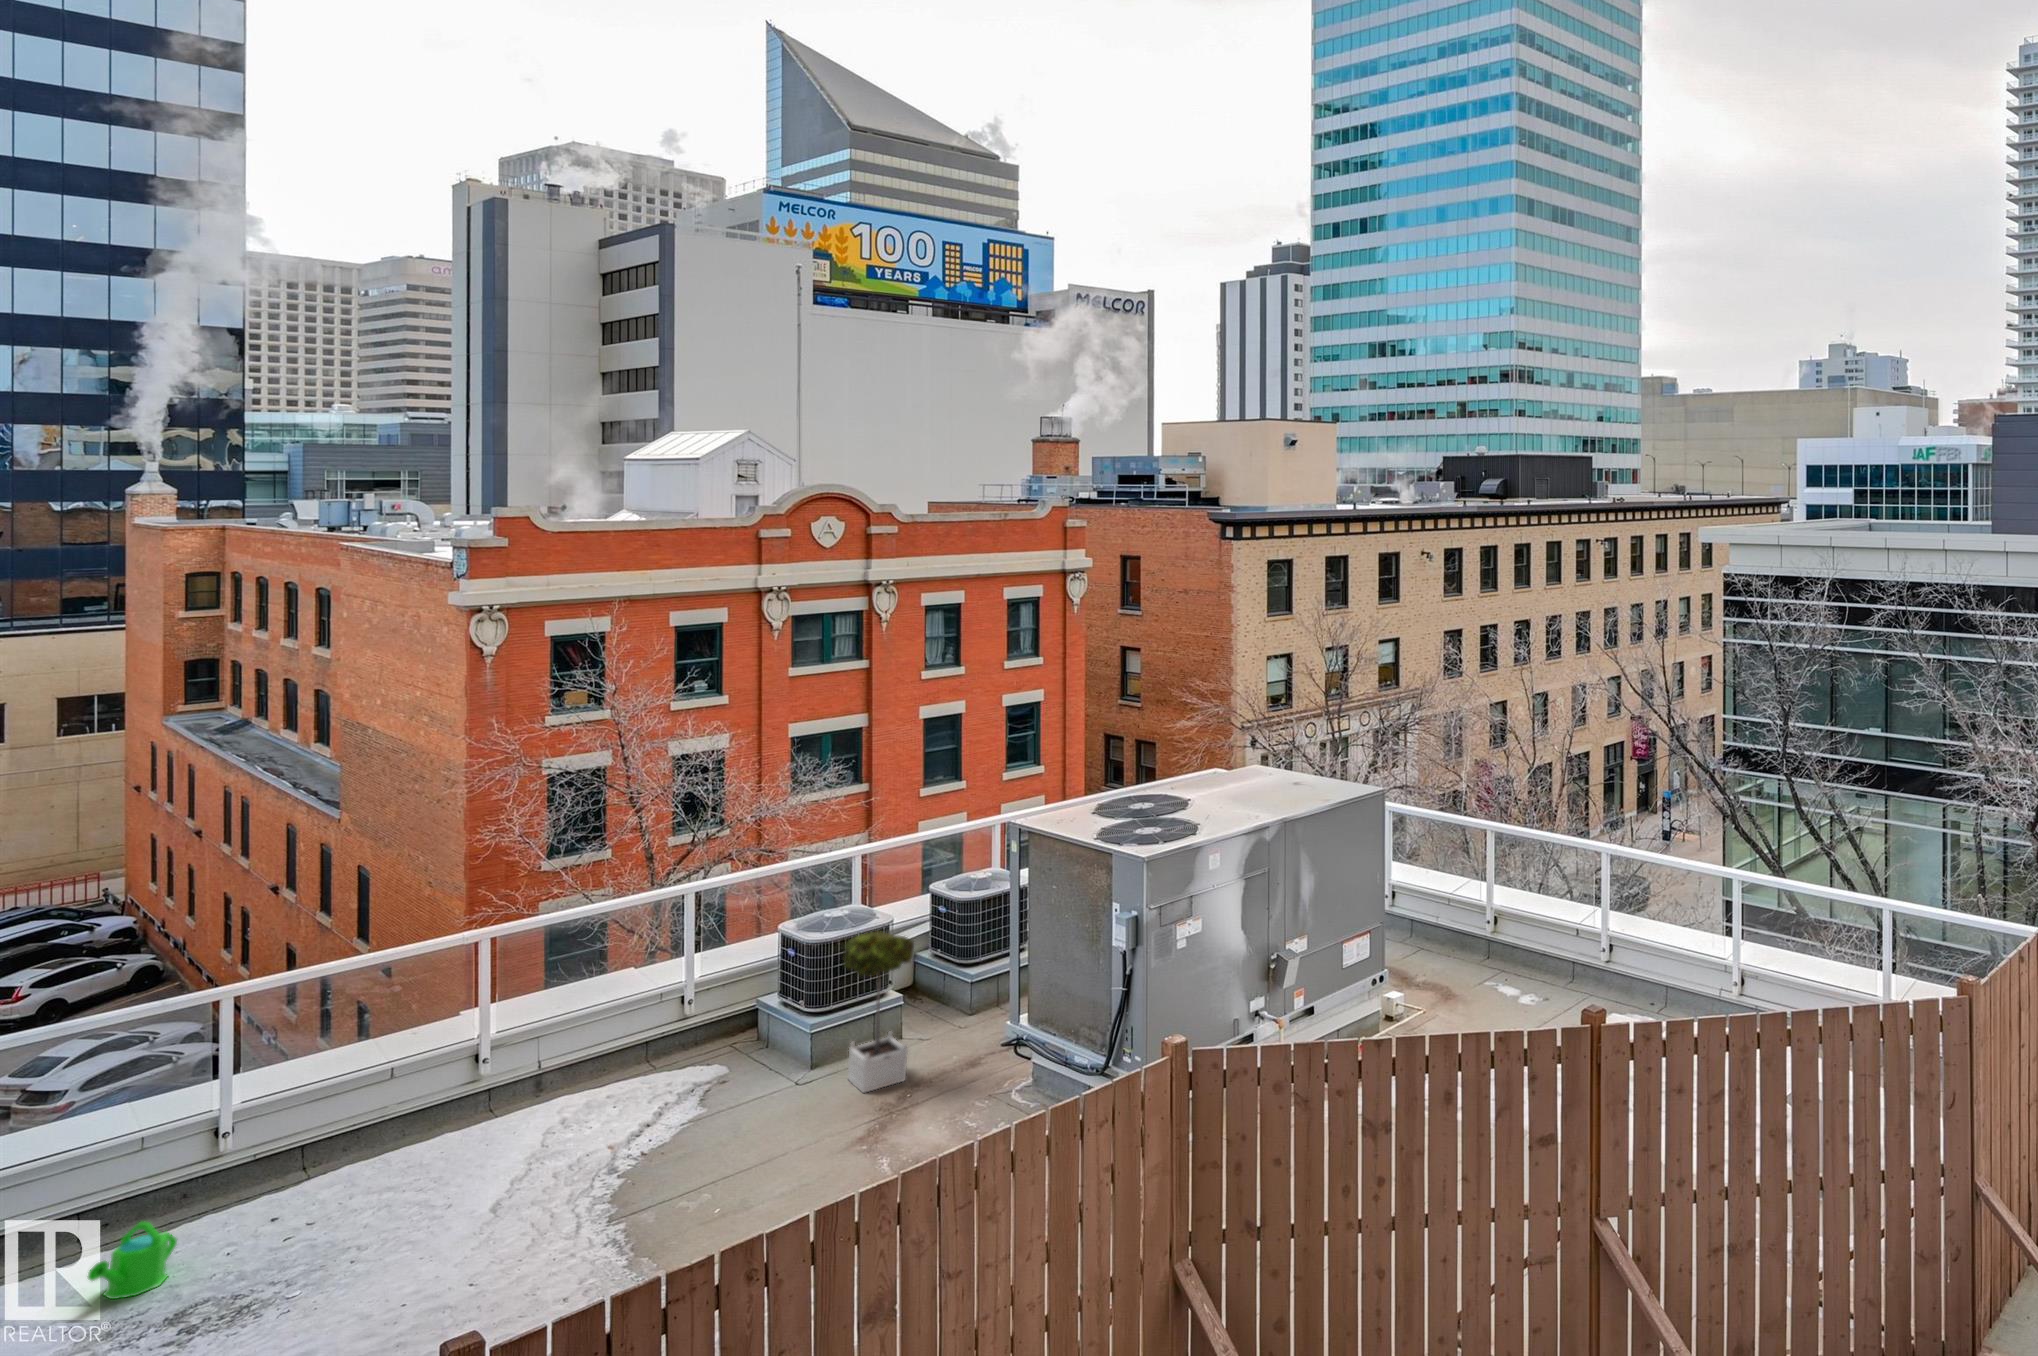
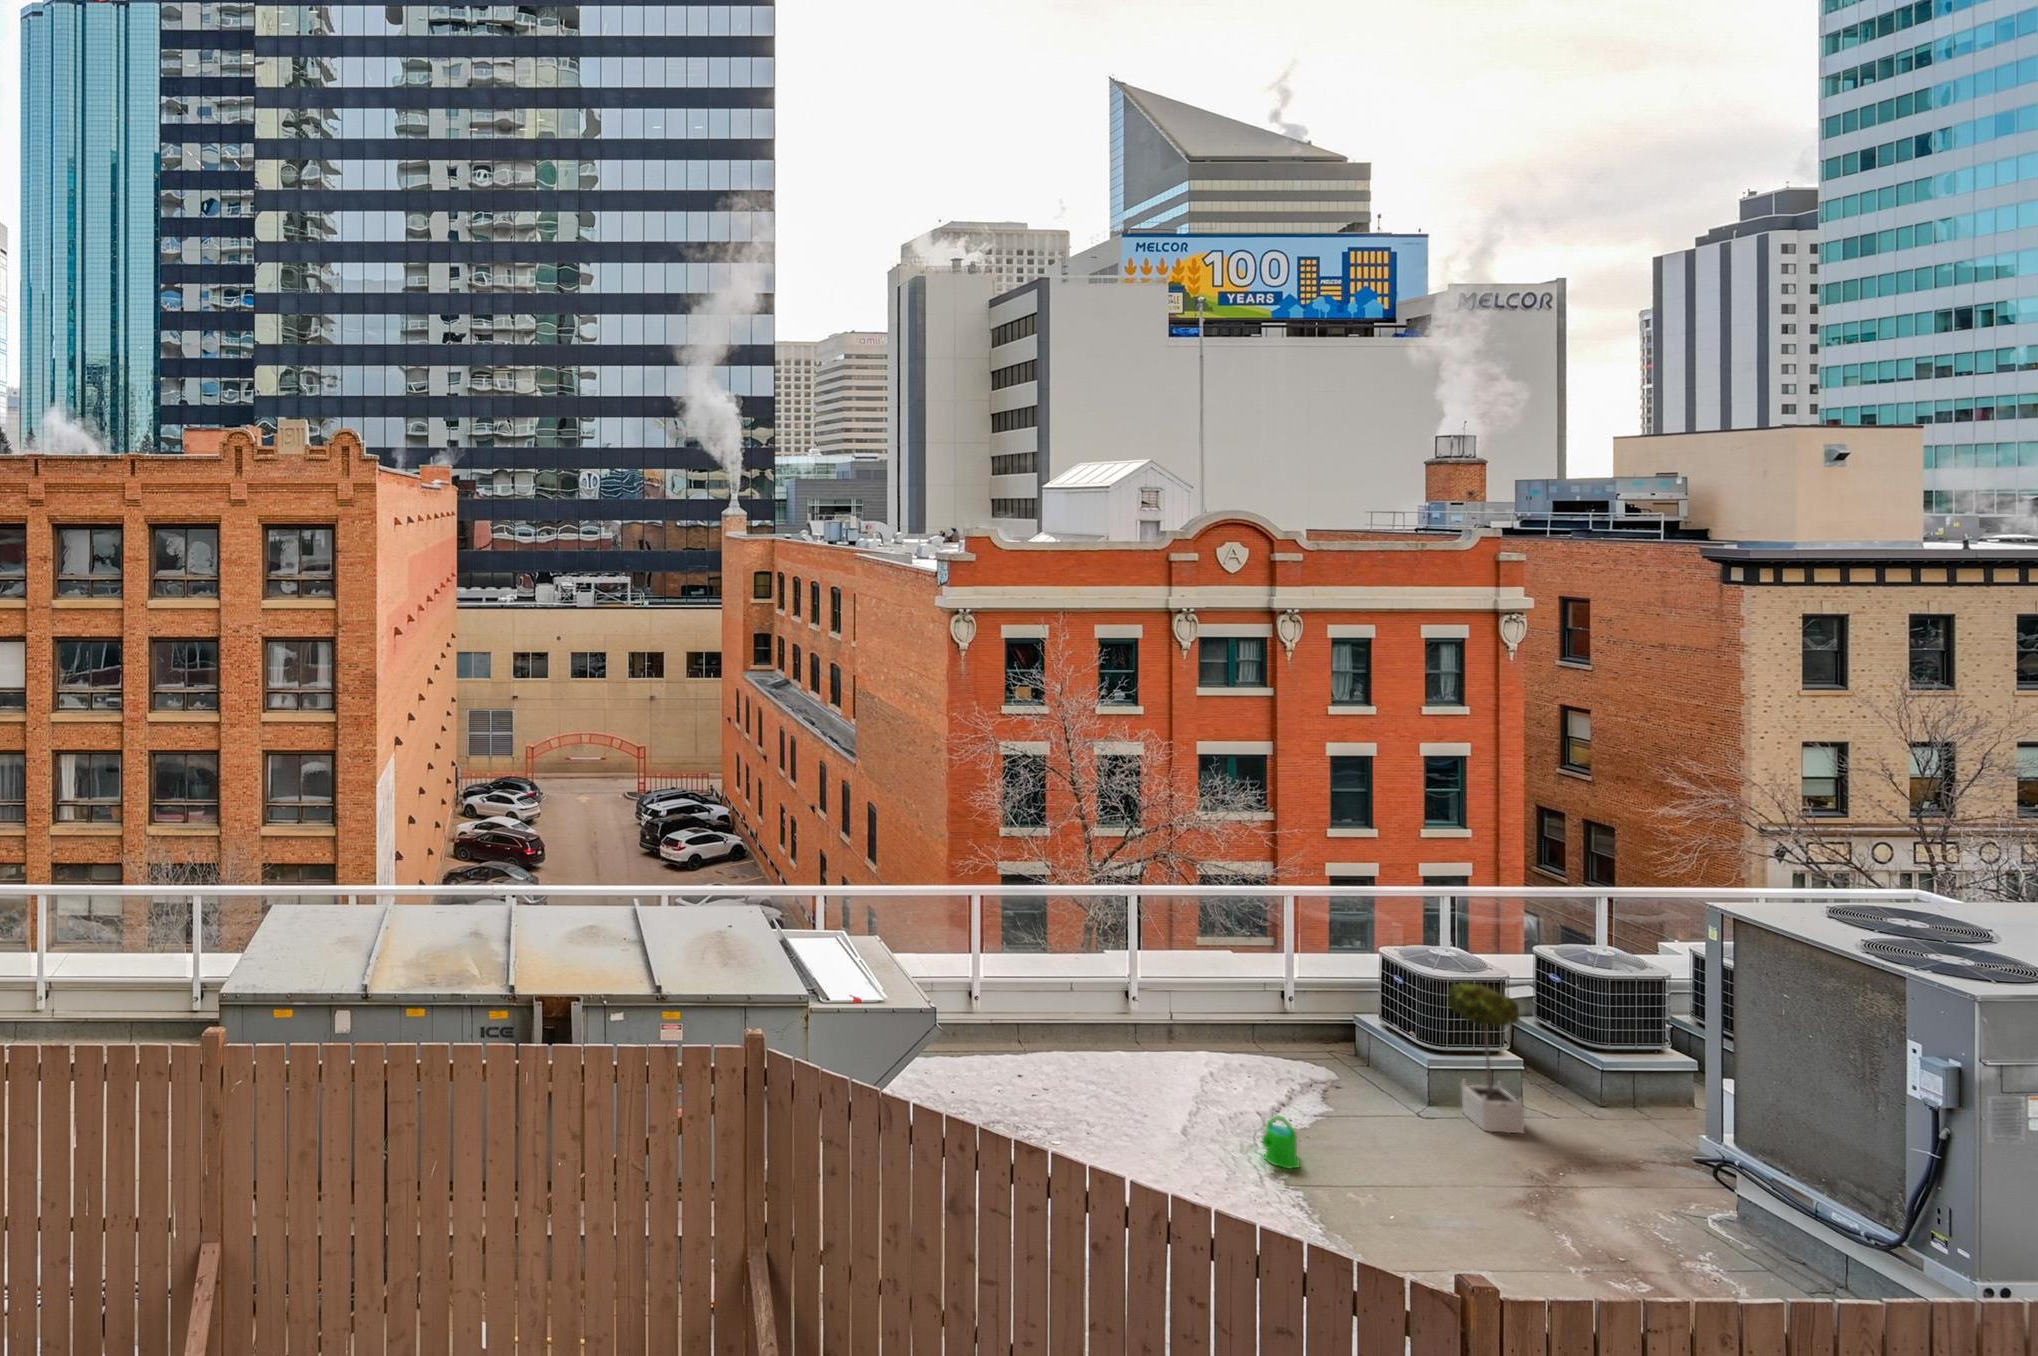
watering can: present [87,1222,177,1299] -> present [1262,1115,1300,1169]

